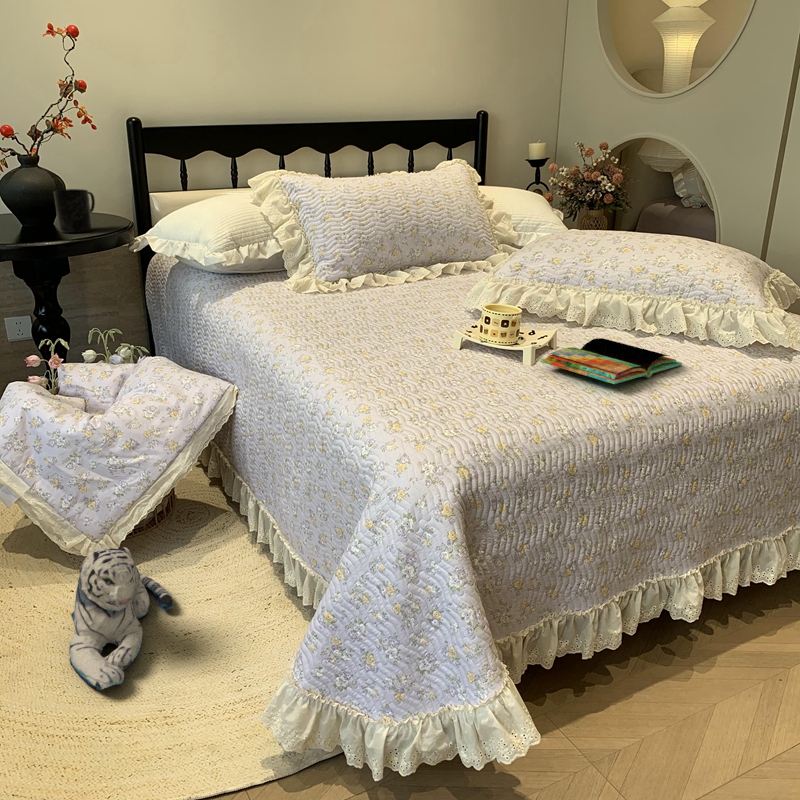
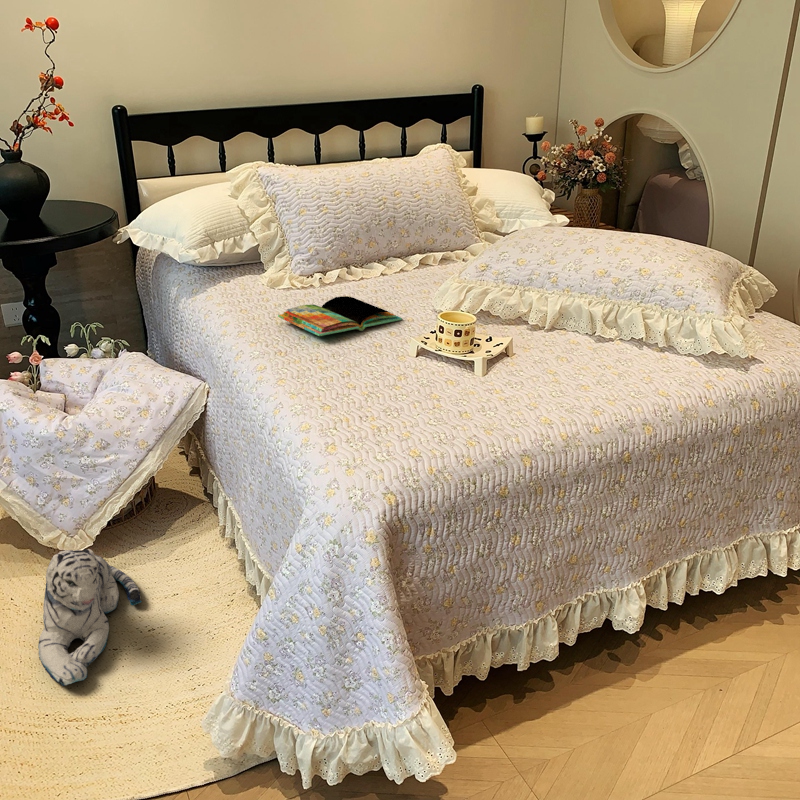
mug: present [54,189,95,233] -> none [31,183,73,228]
book: present [540,338,682,384] -> present [278,296,402,336]

